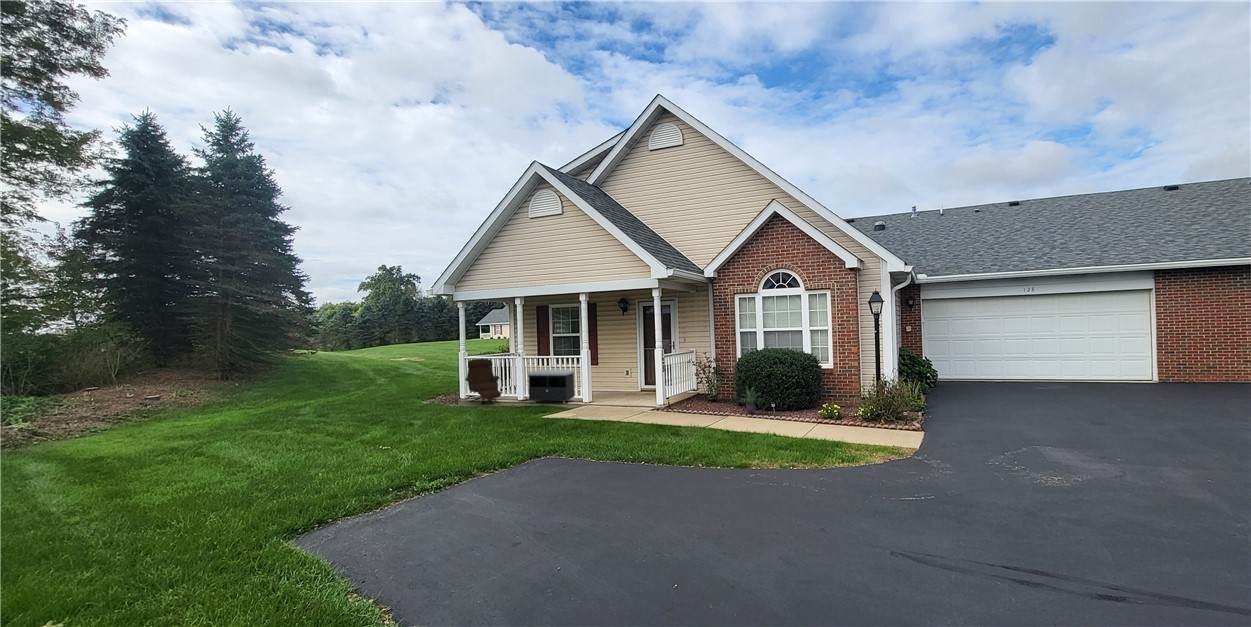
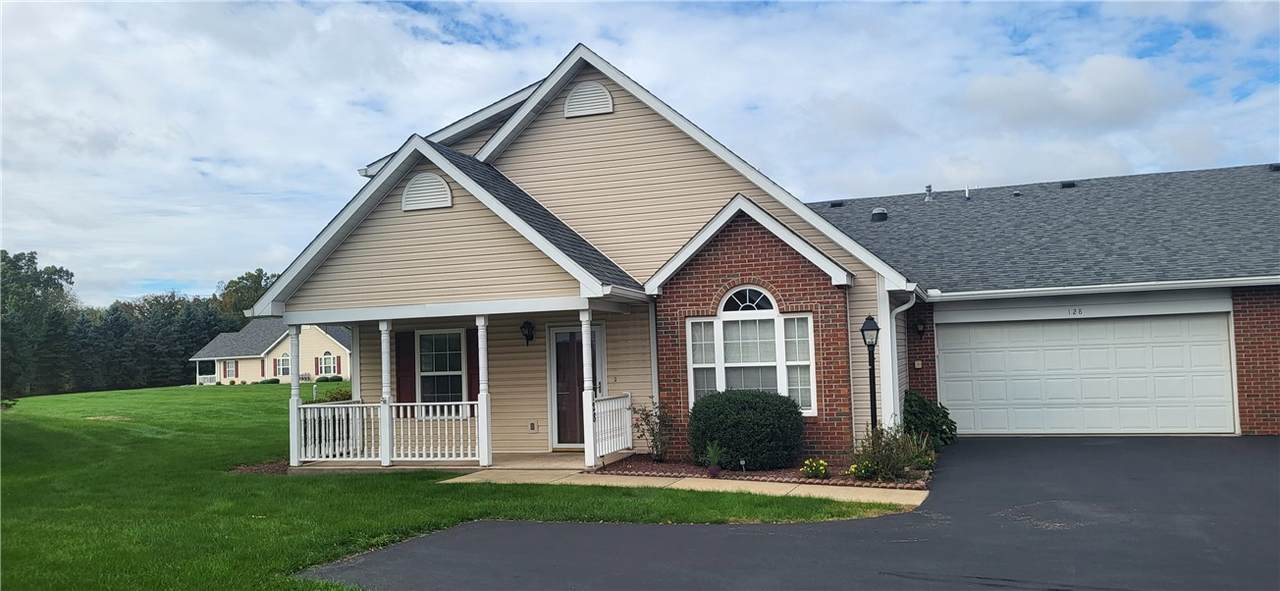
lounge chair: present [465,359,501,405] -> none [286,410,346,478]
storage bench: present [528,370,574,403] -> none [389,425,456,474]

